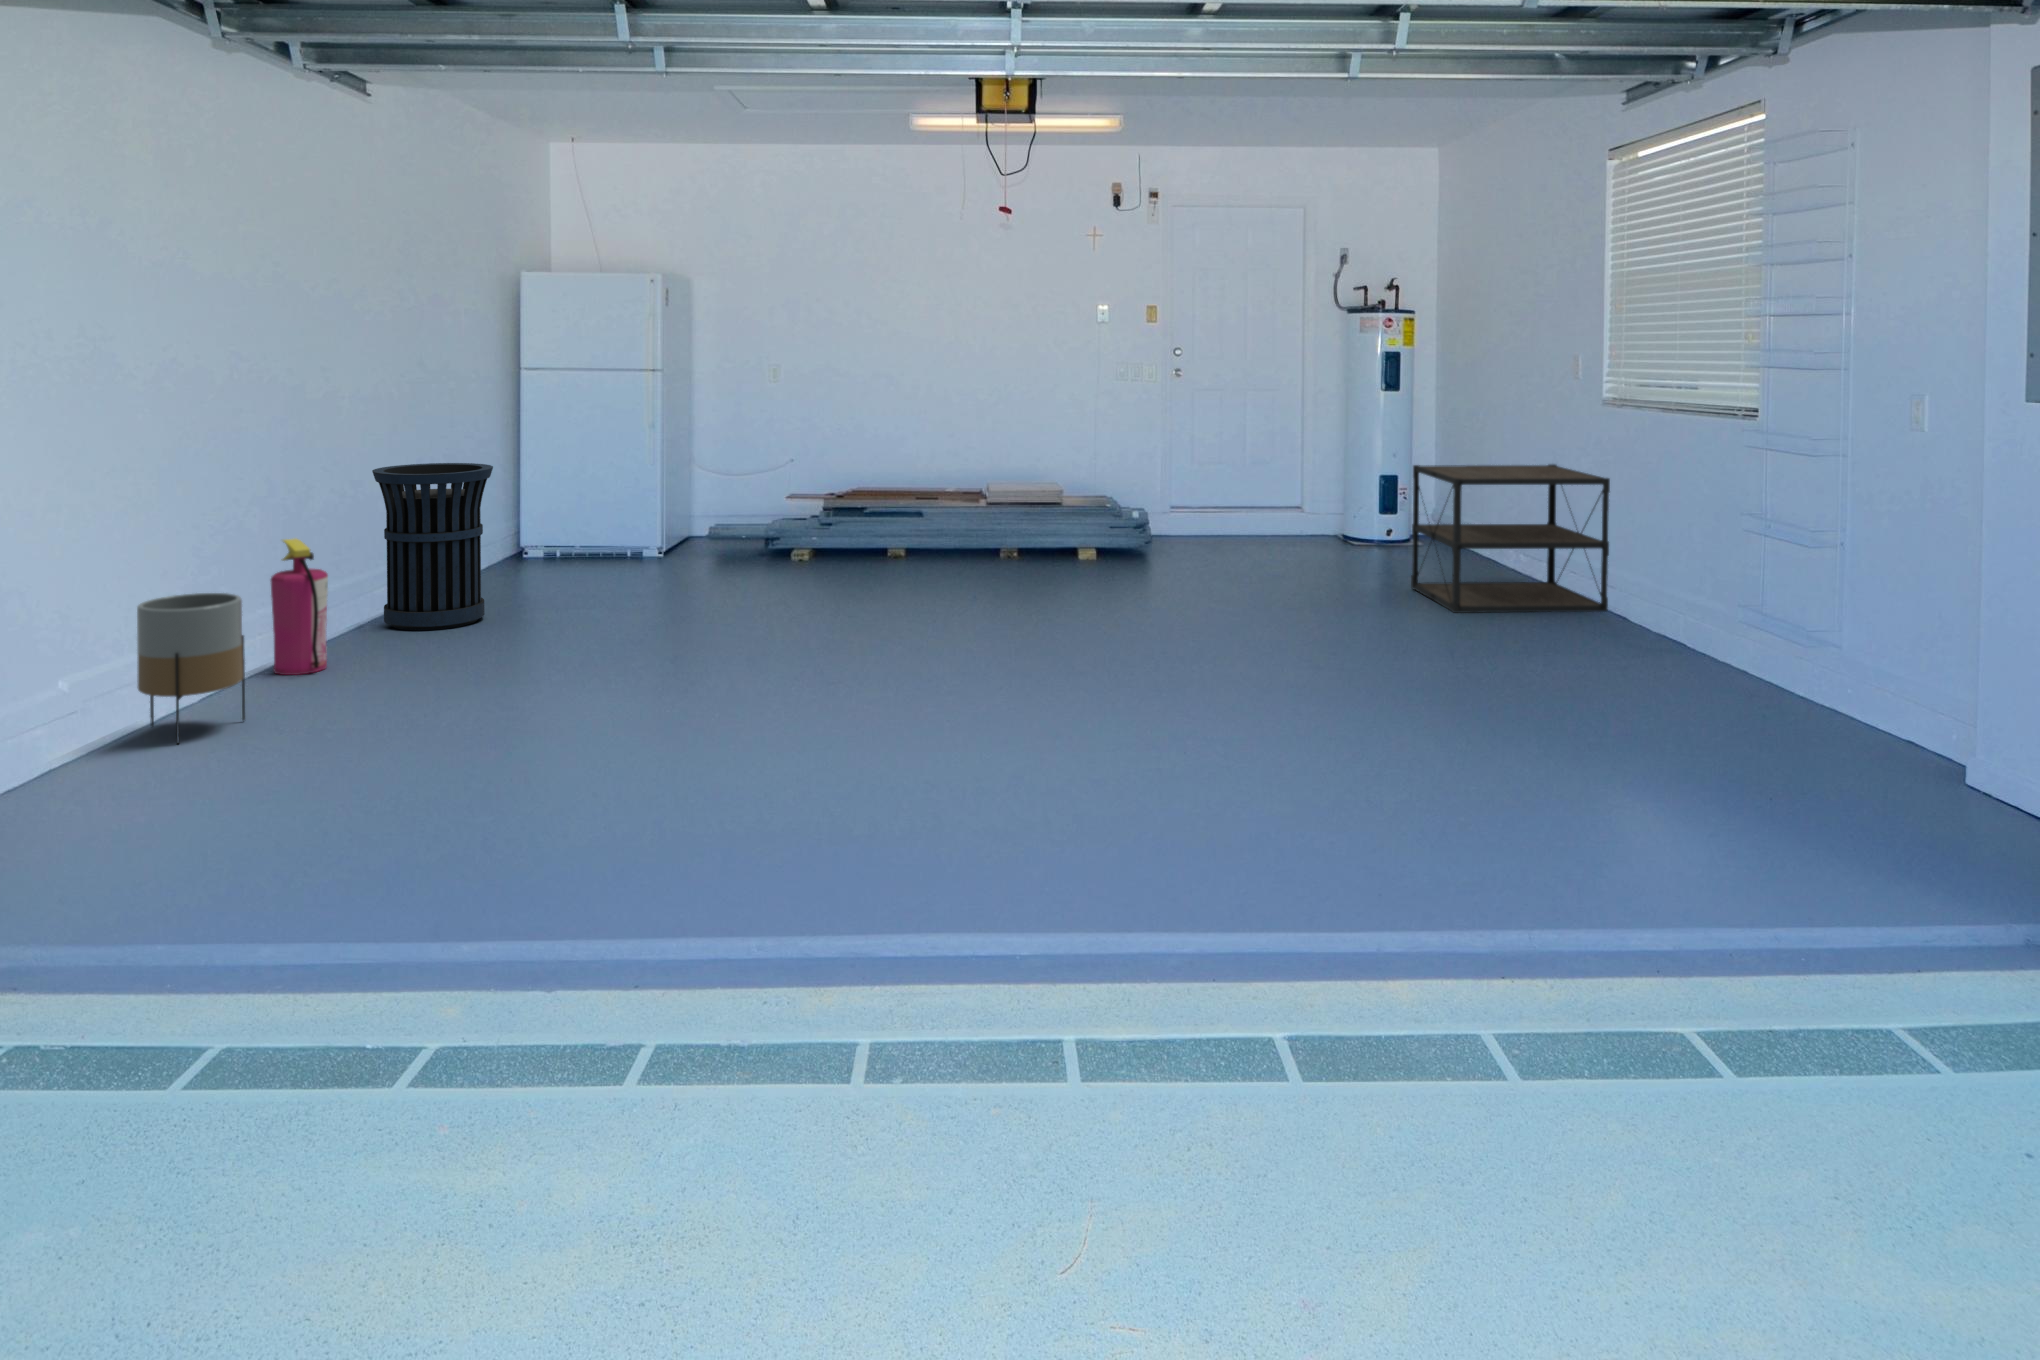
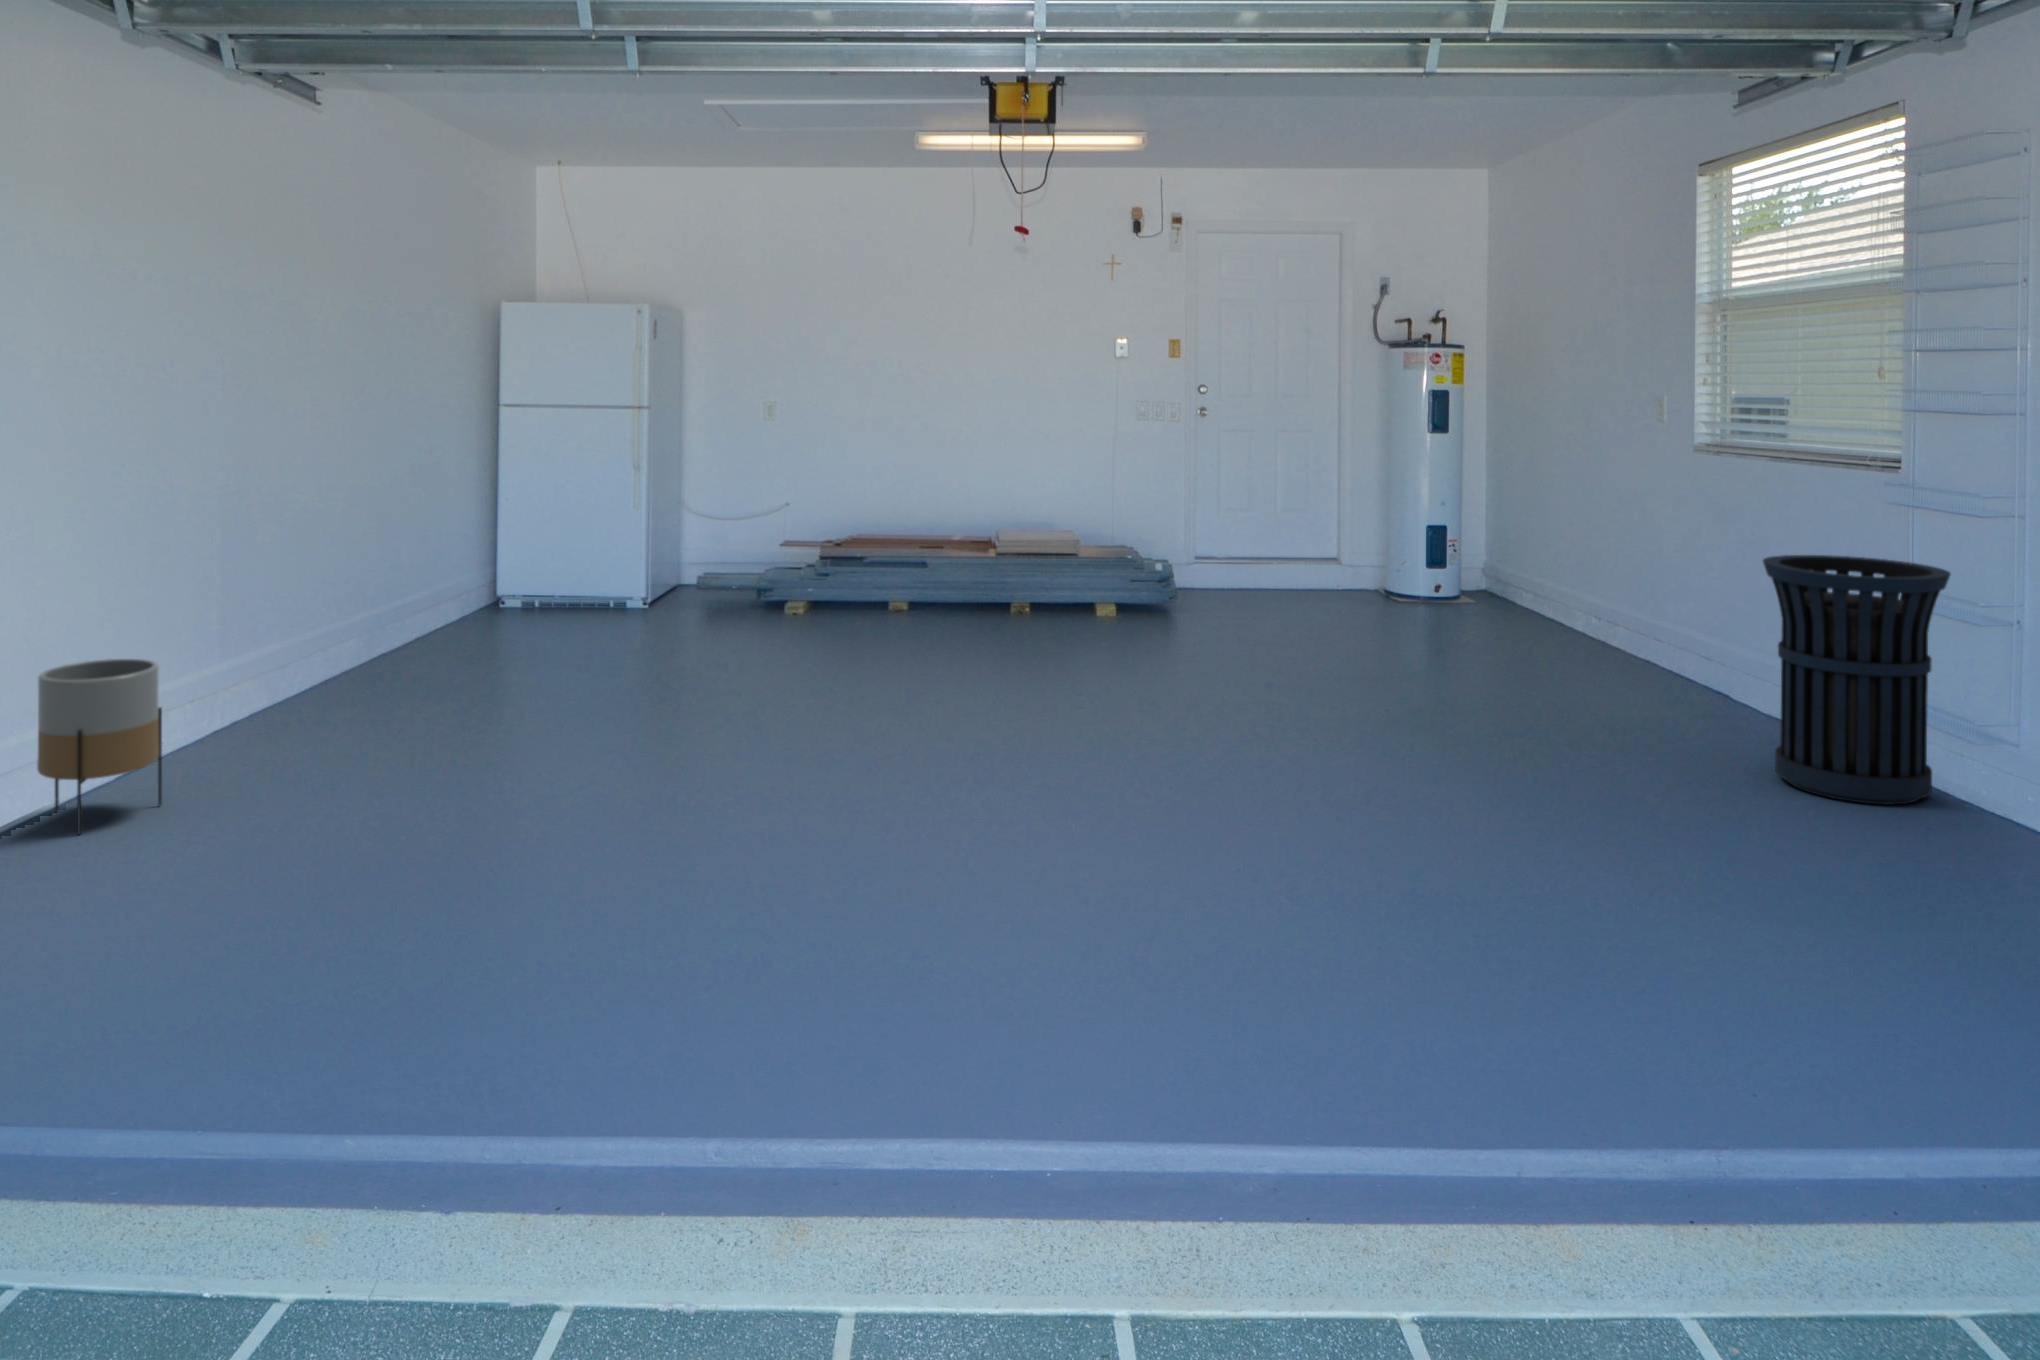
trash can: present [372,463,493,630] -> present [1763,555,1950,804]
shelving unit: present [1411,464,1610,613] -> none [1472,515,1703,684]
fire extinguisher: present [271,538,328,675] -> none [206,593,270,746]

